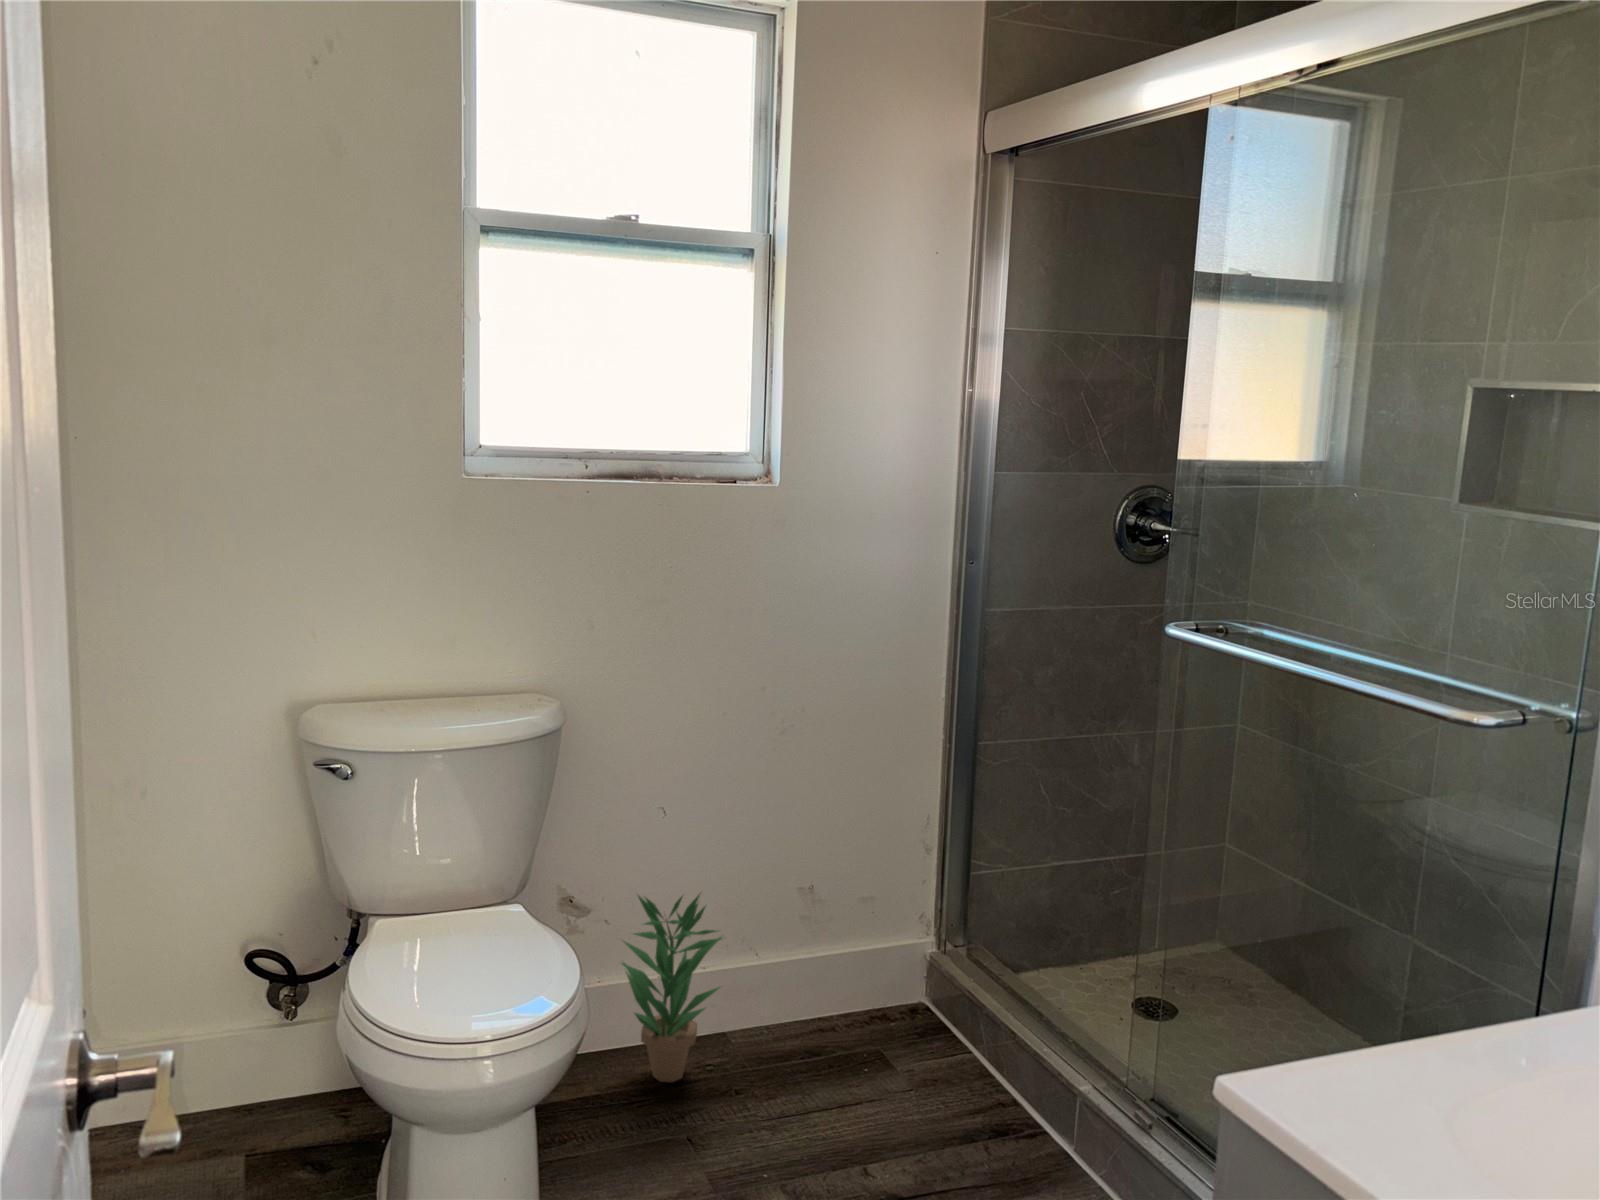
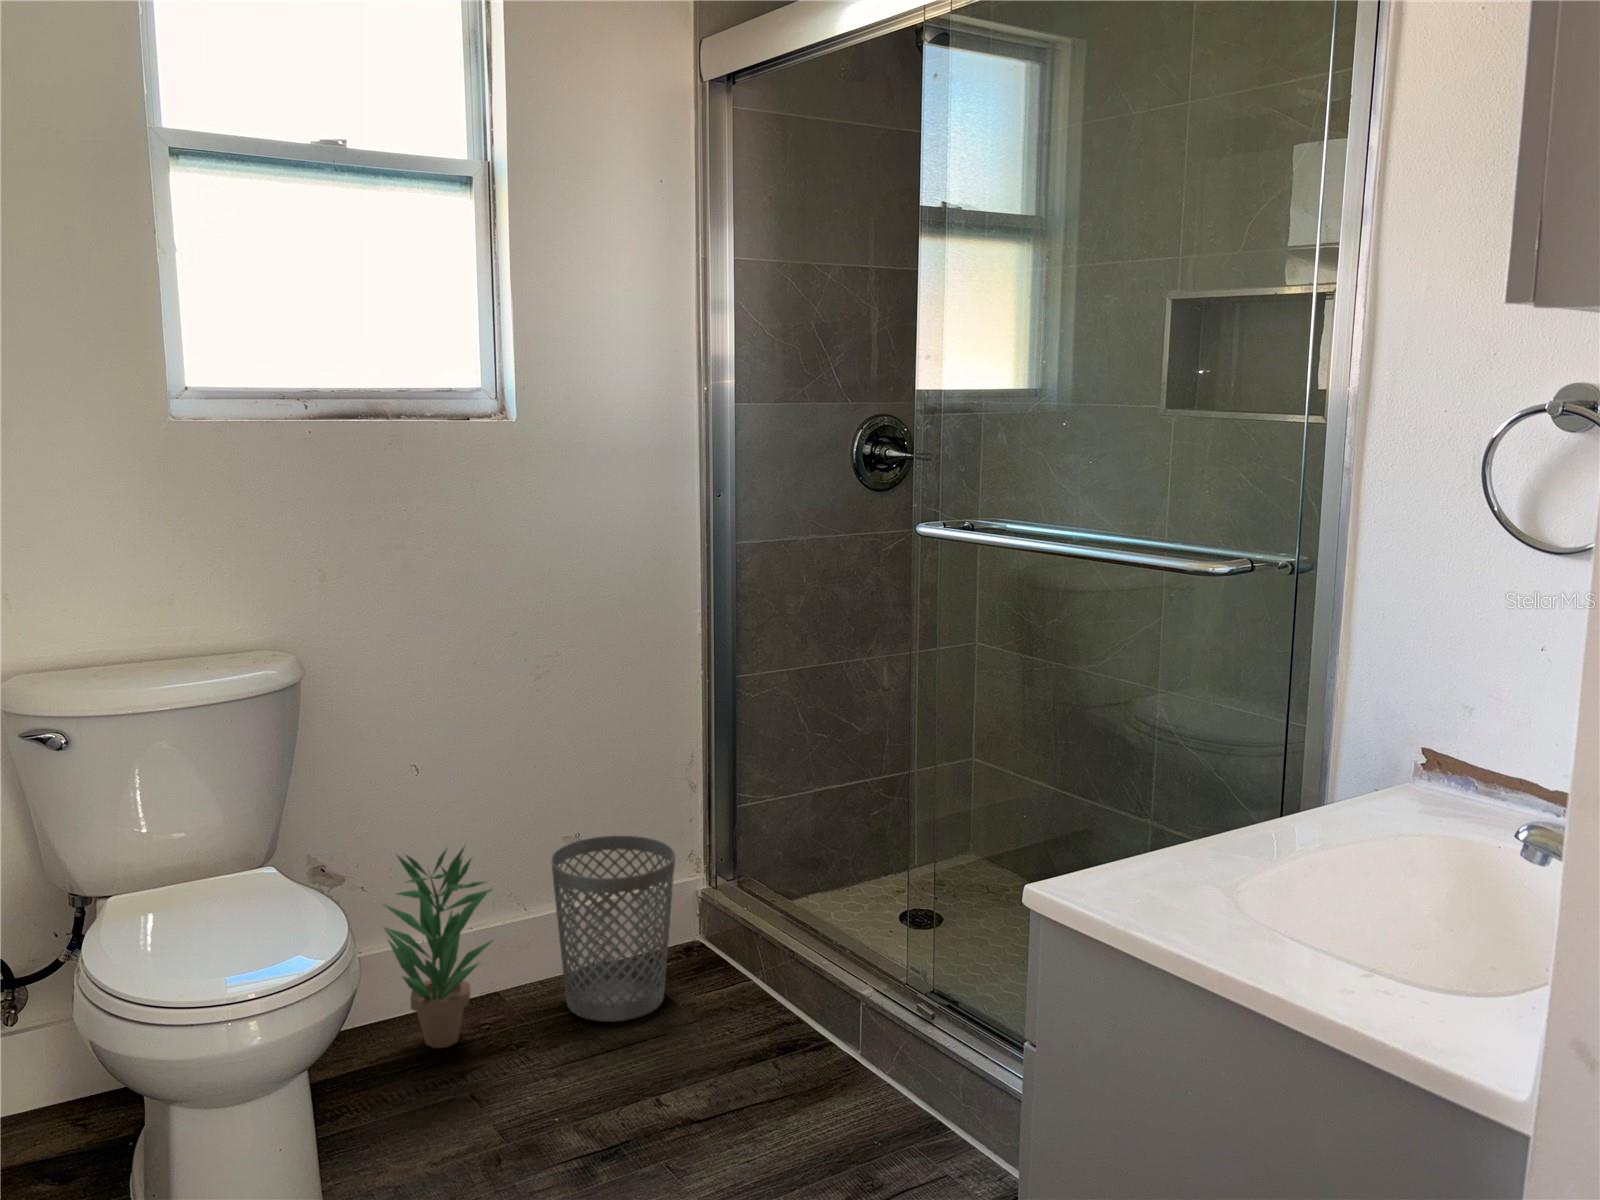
wastebasket: none [782,891,903,1079] -> present [551,835,675,1022]

